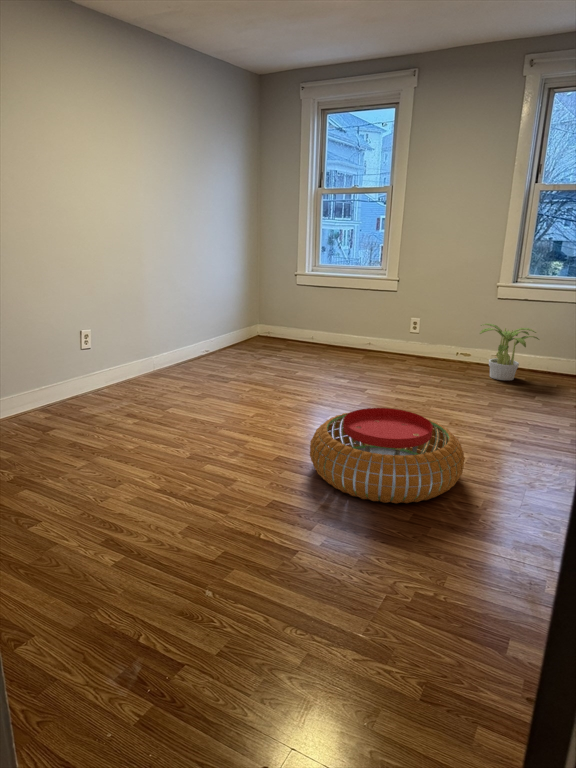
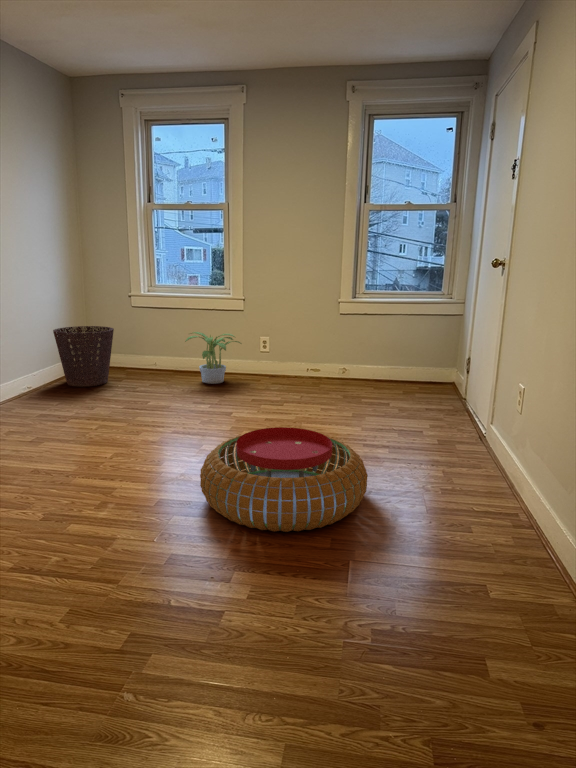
basket: none [226,300,276,354] -> present [53,326,114,386]
potted plant: present [480,324,539,380] -> present [185,332,241,384]

